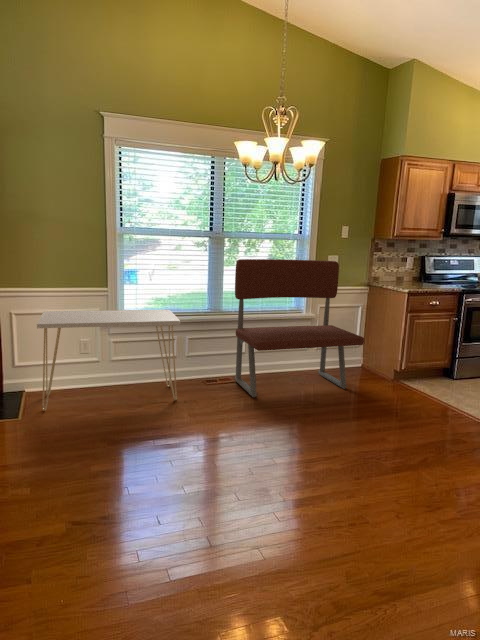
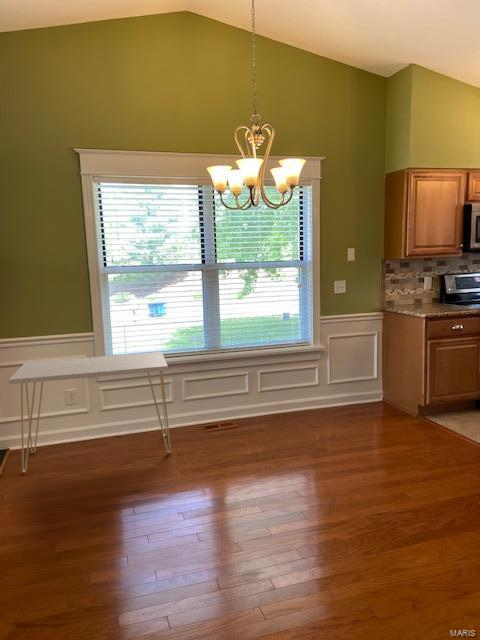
bench: present [235,259,364,397] -> none [231,288,378,445]

